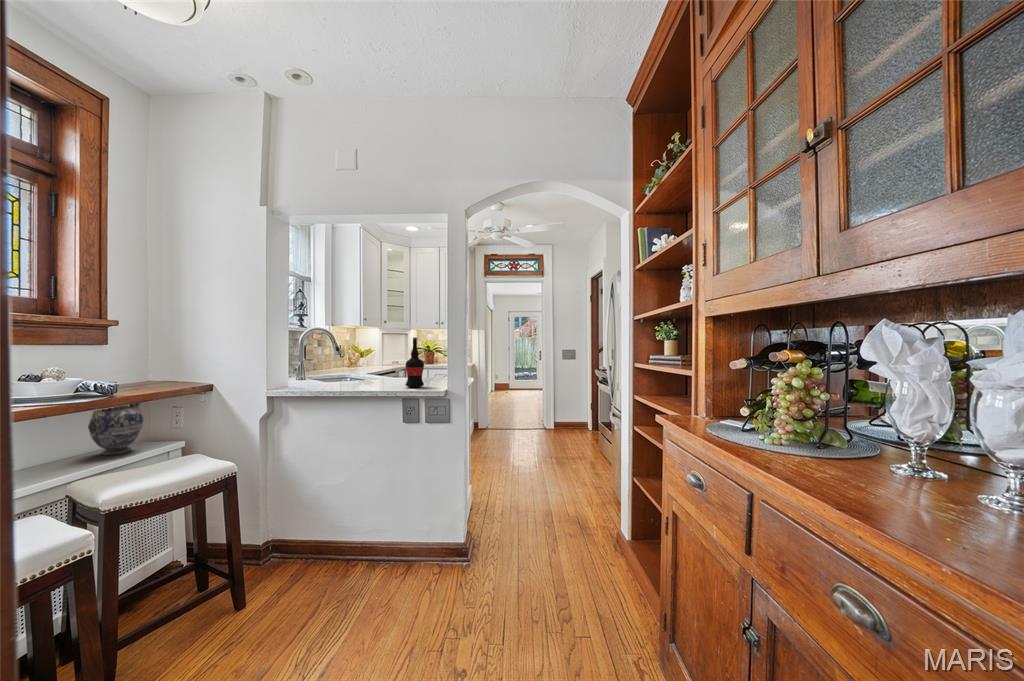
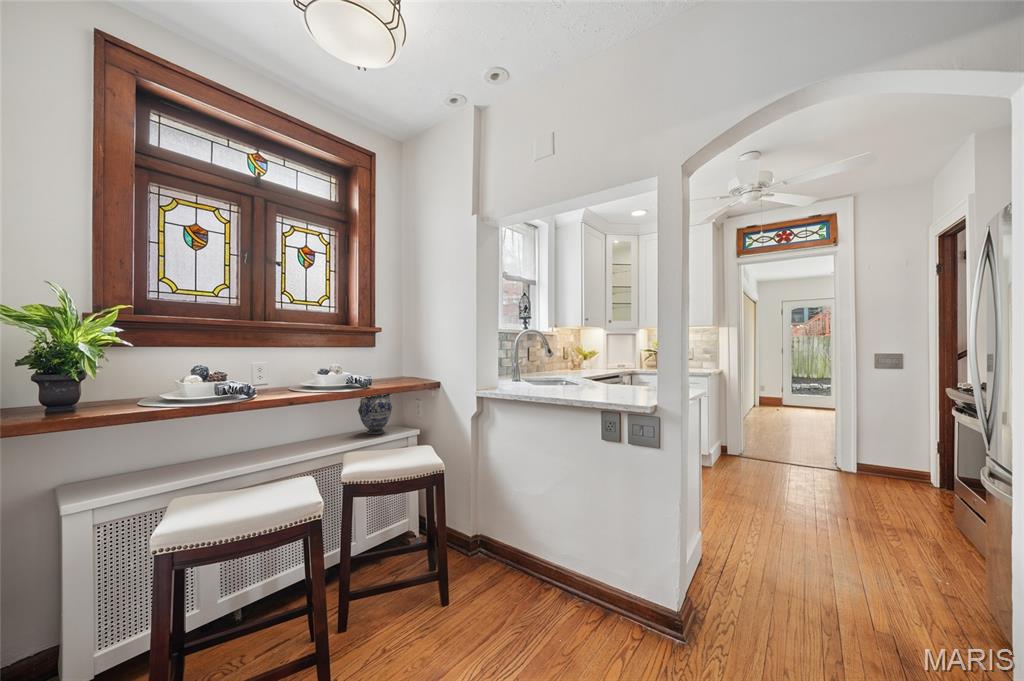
wine bottle: present [406,337,424,387] -> none [604,337,627,397]

